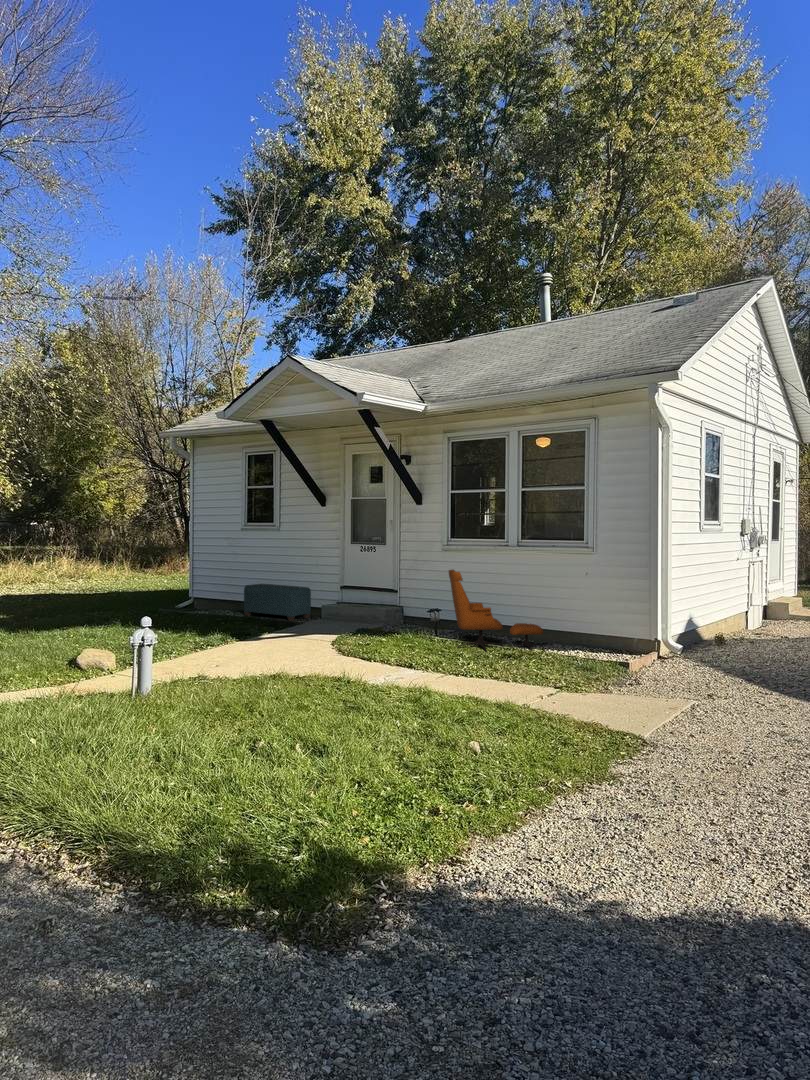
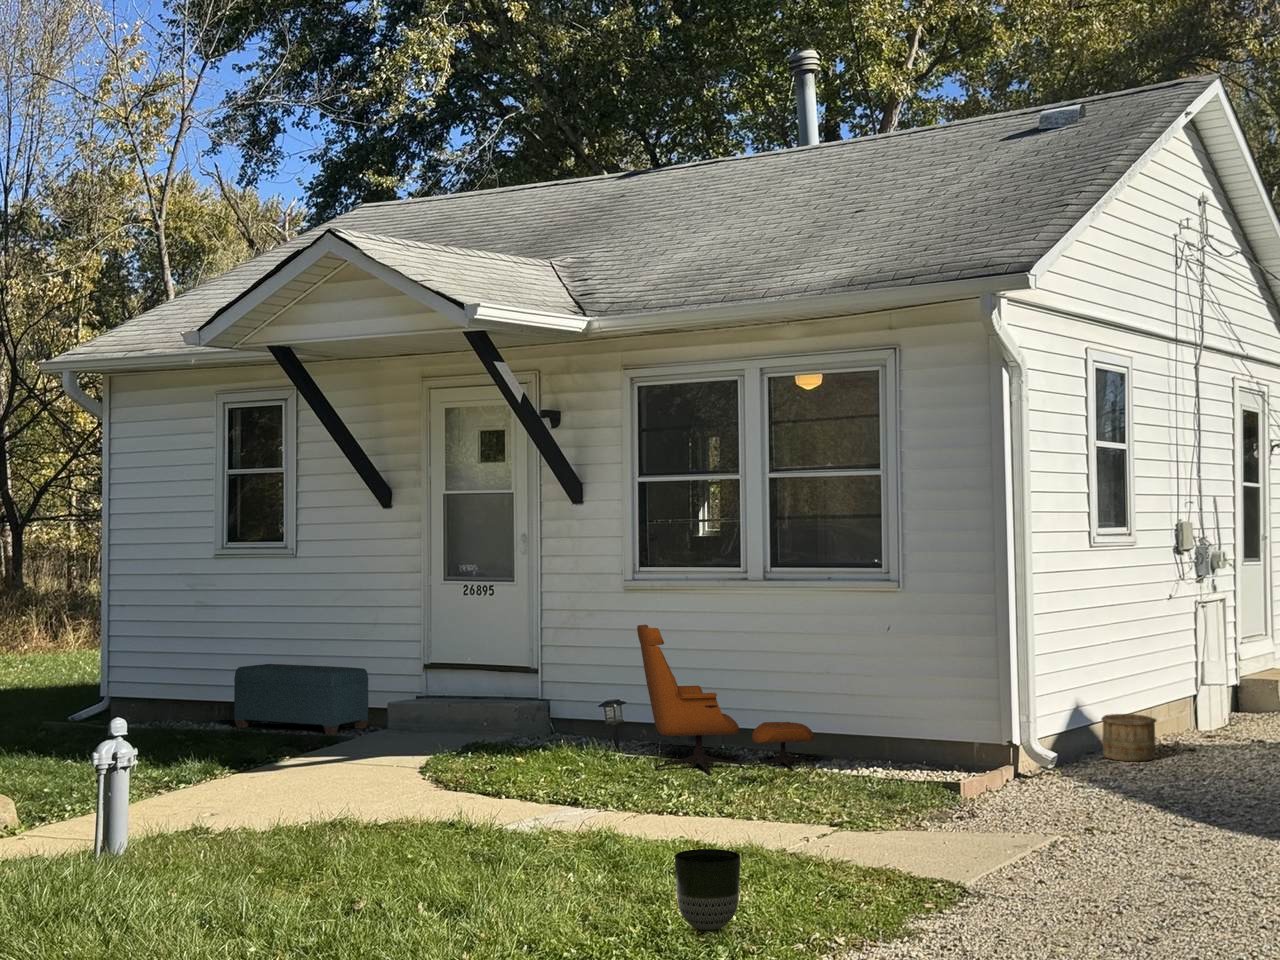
wooden bucket: none [702,624,734,650] -> present [1101,714,1156,761]
planter: none [466,716,508,769] -> present [675,849,740,930]

